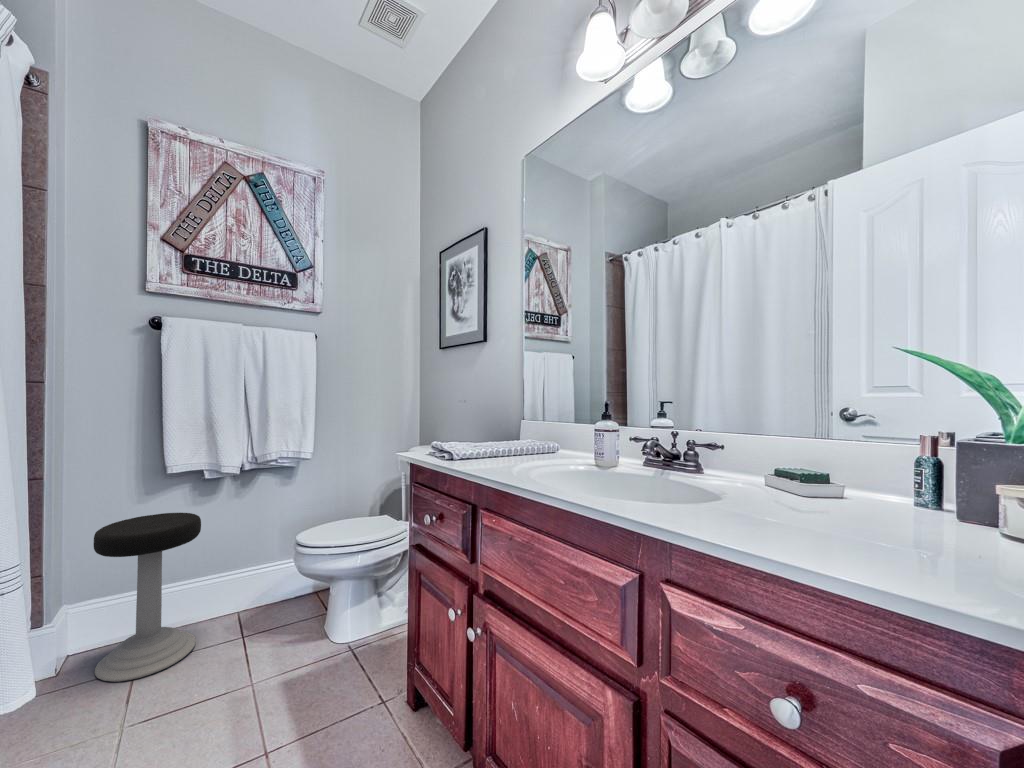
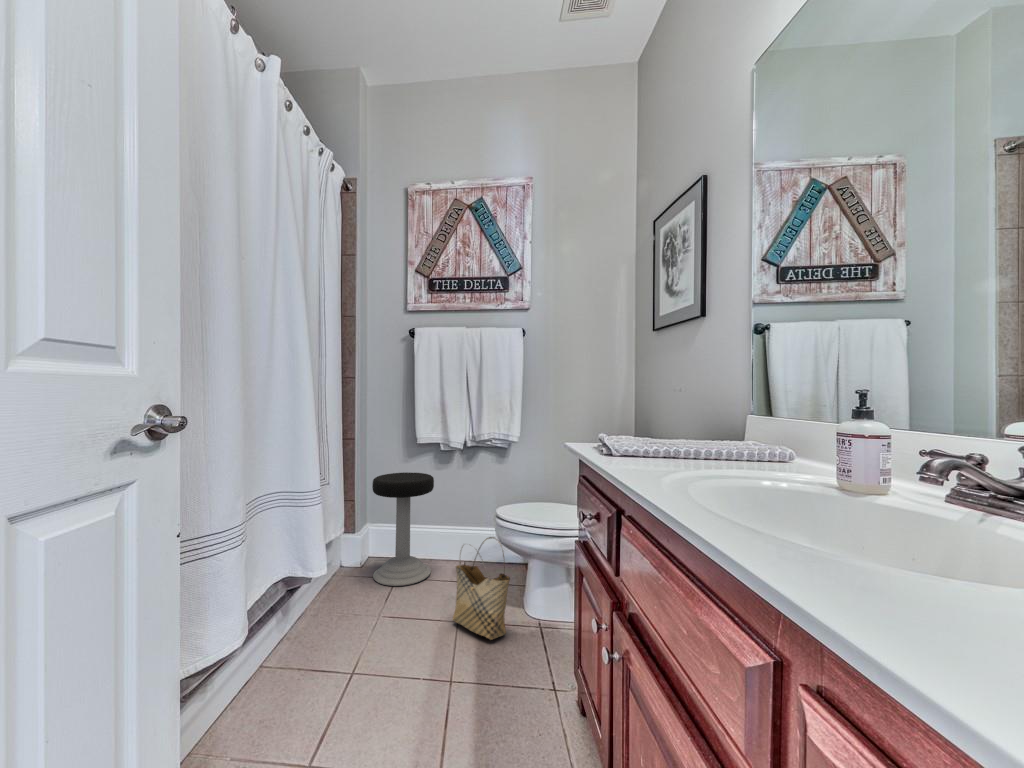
woven basket: none [276,568,354,681] -> present [452,537,510,639]

